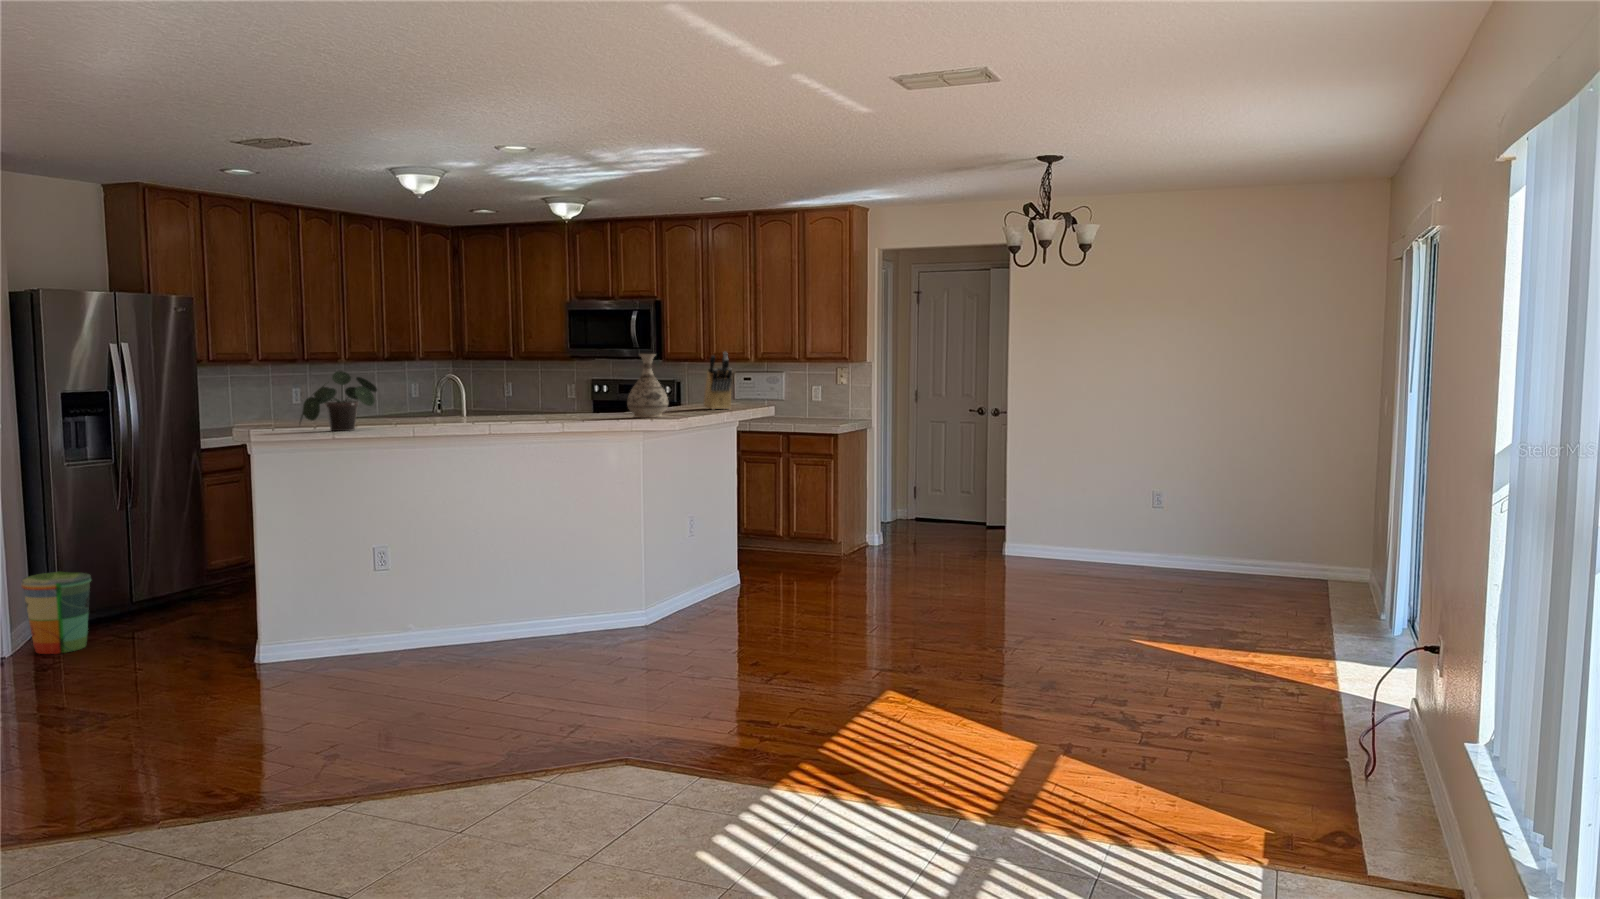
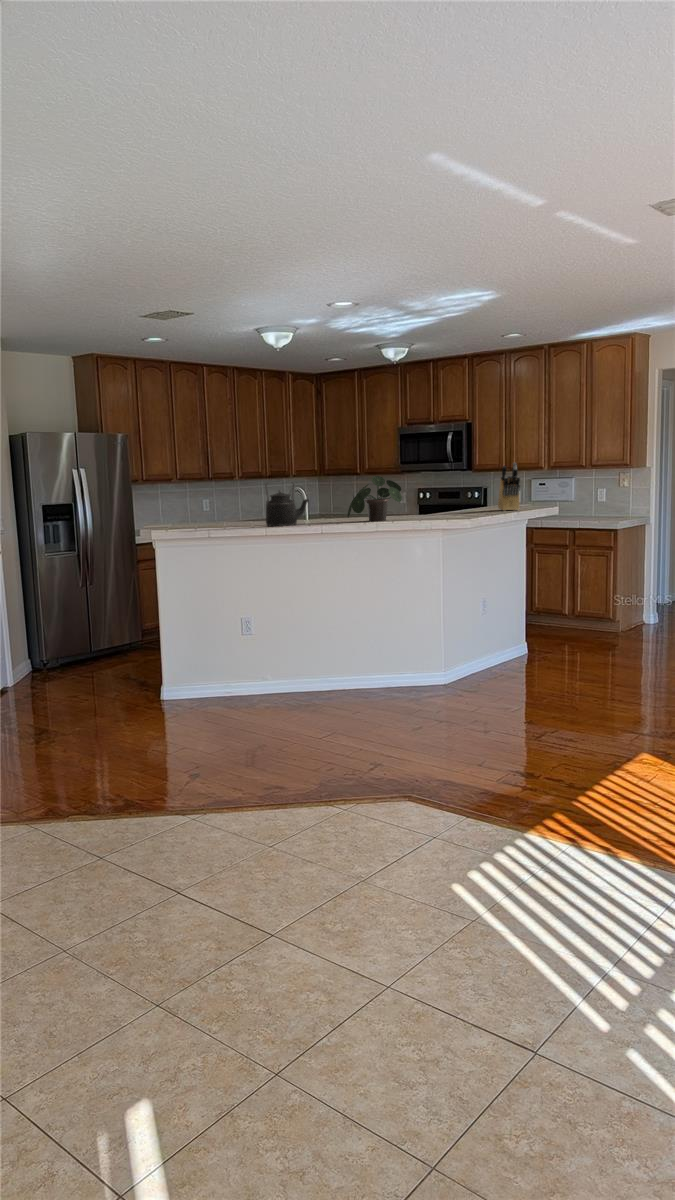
vase: present [627,354,668,418] -> none [430,466,463,518]
kettle: none [410,369,468,426] -> present [265,483,309,526]
potted plant: present [299,371,377,431] -> present [348,476,402,521]
trash can: present [22,572,91,654] -> none [18,629,61,685]

